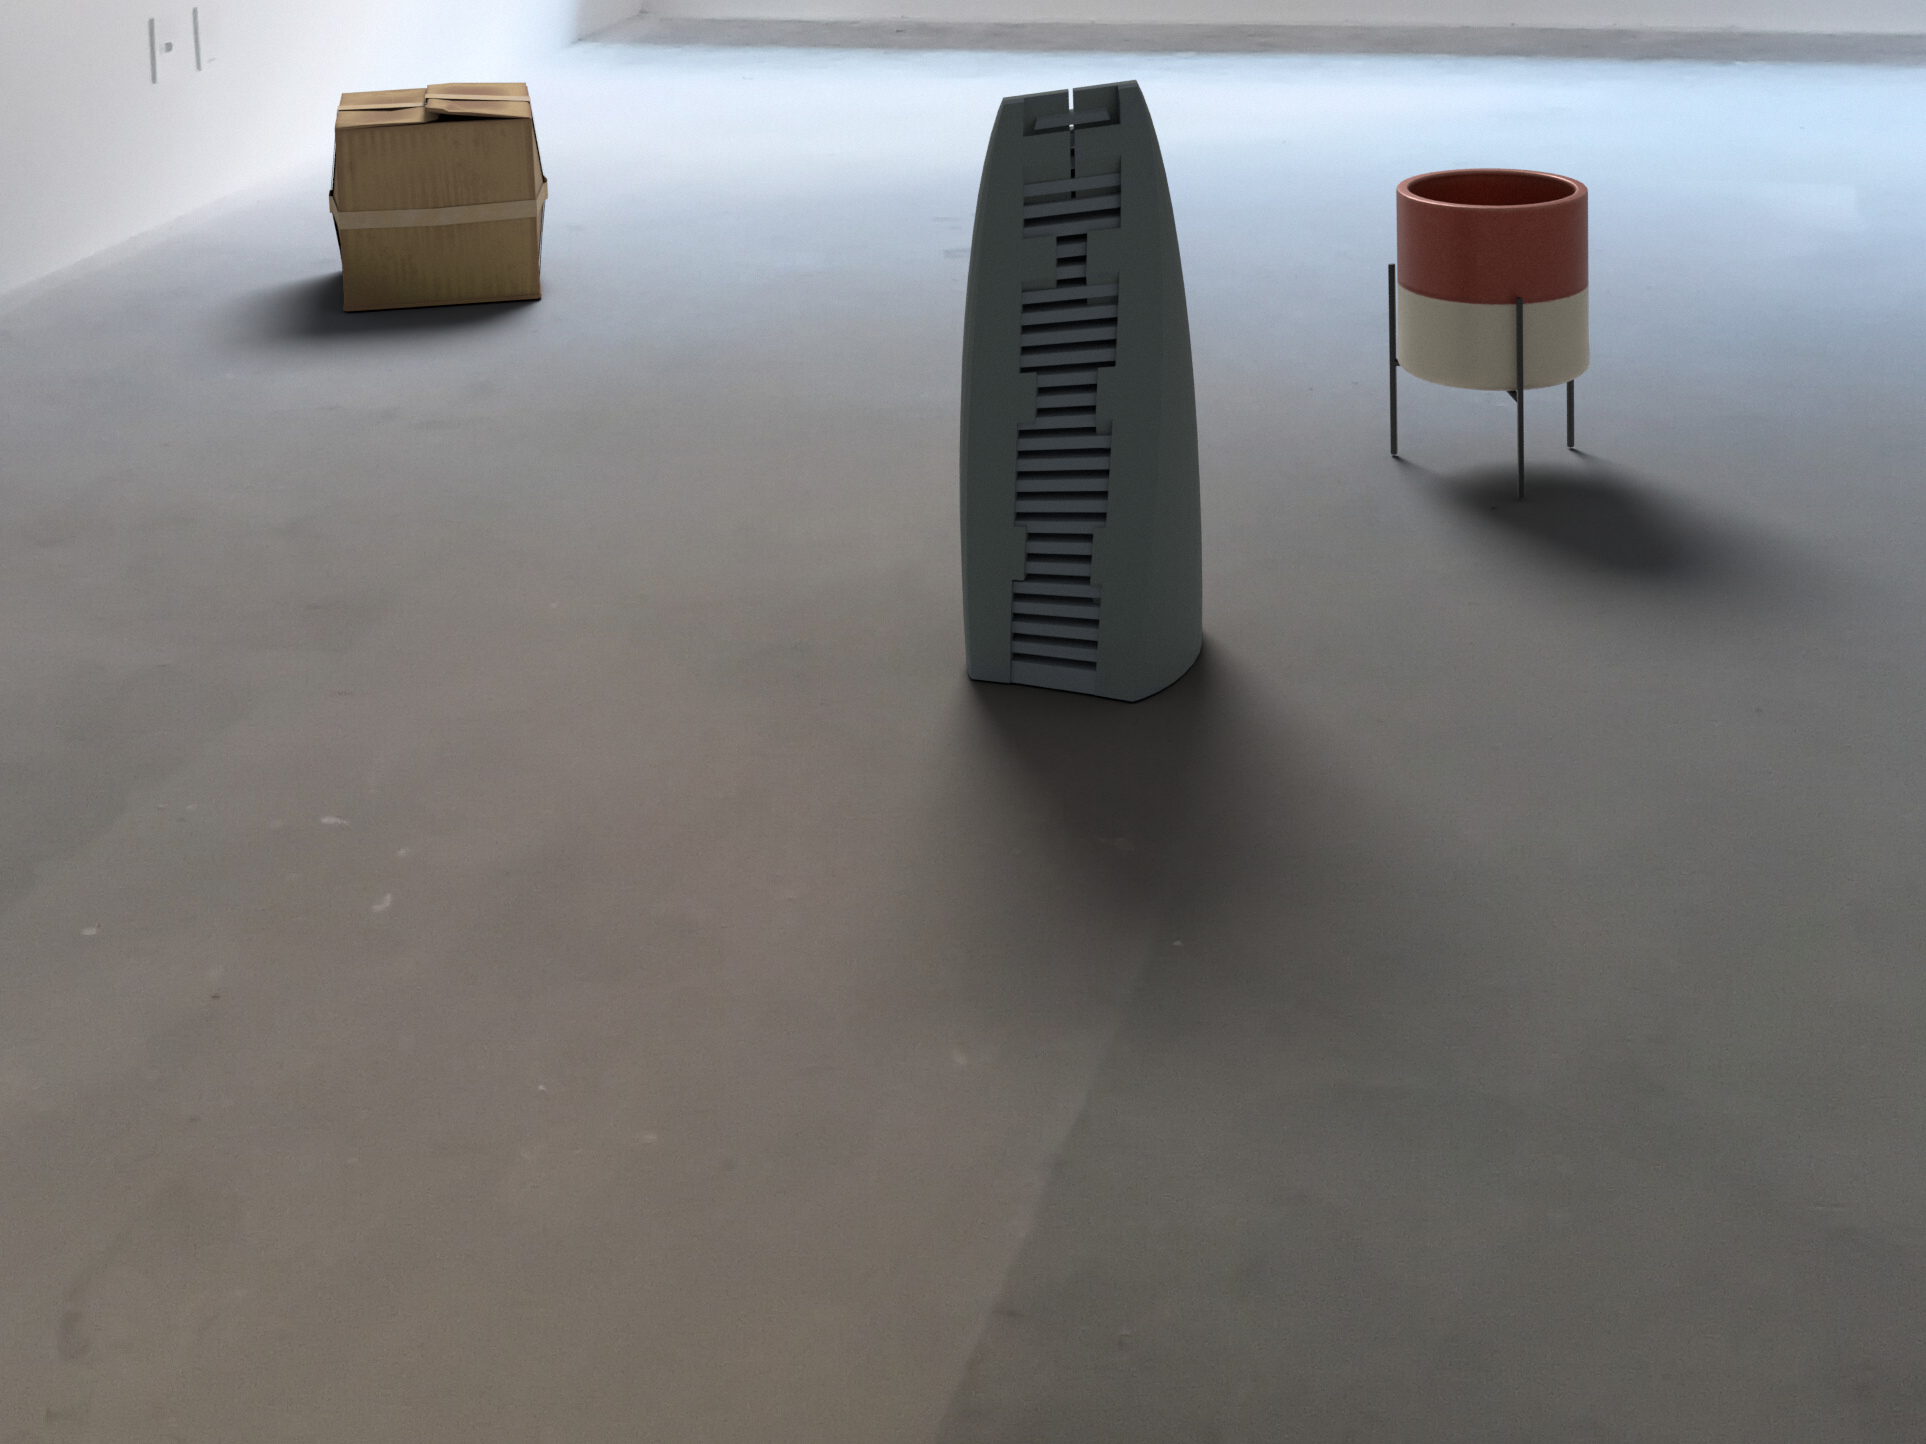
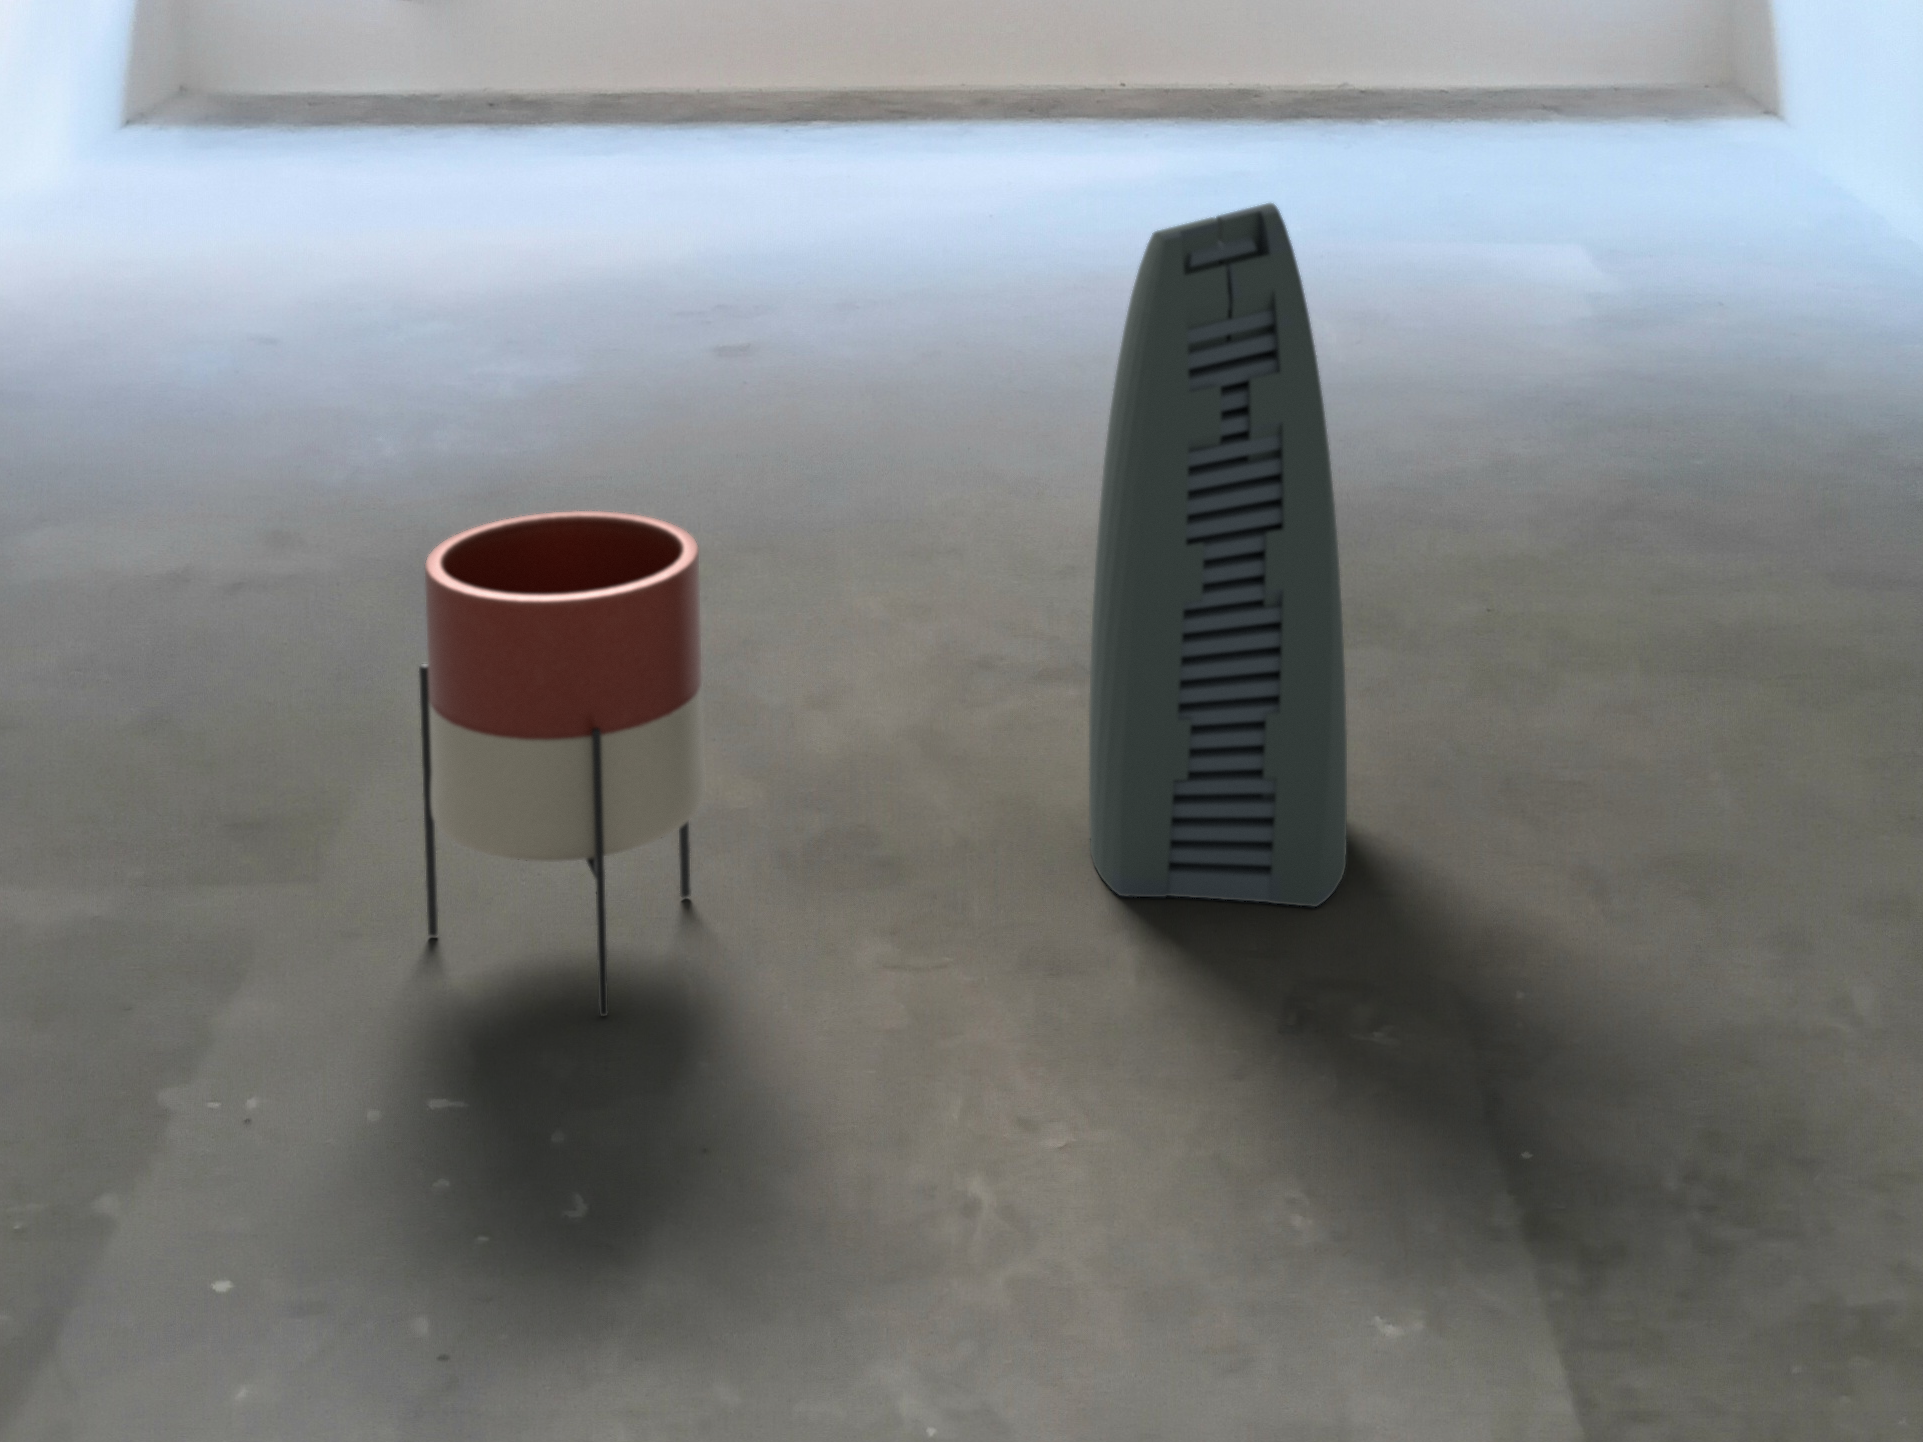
cardboard box: present [329,83,548,311] -> none [24,194,295,476]
planter: present [1388,168,1590,499] -> present [419,511,705,1016]

